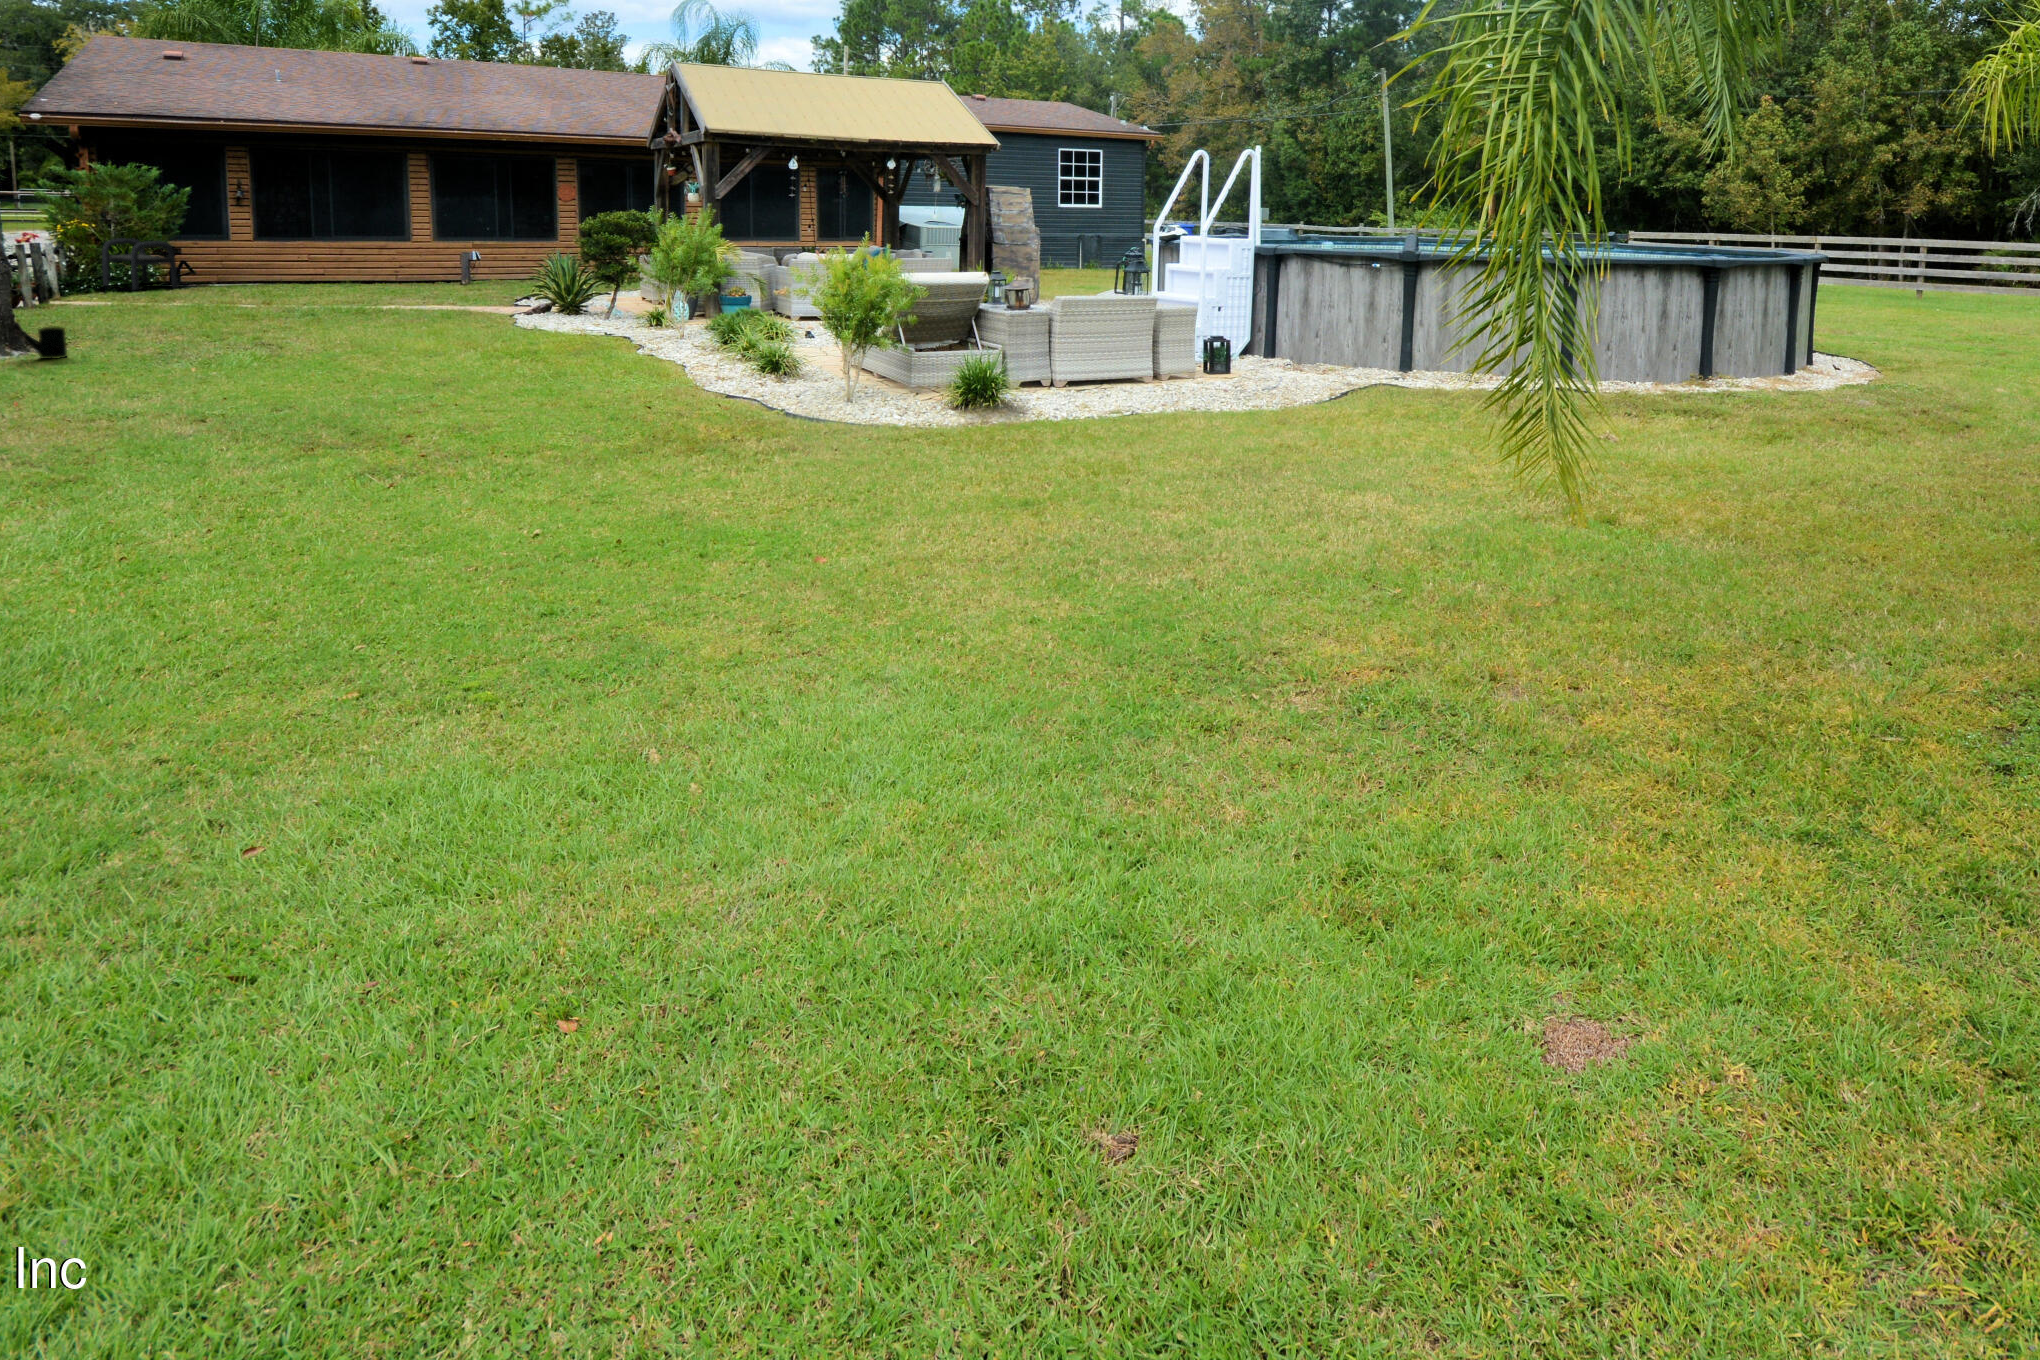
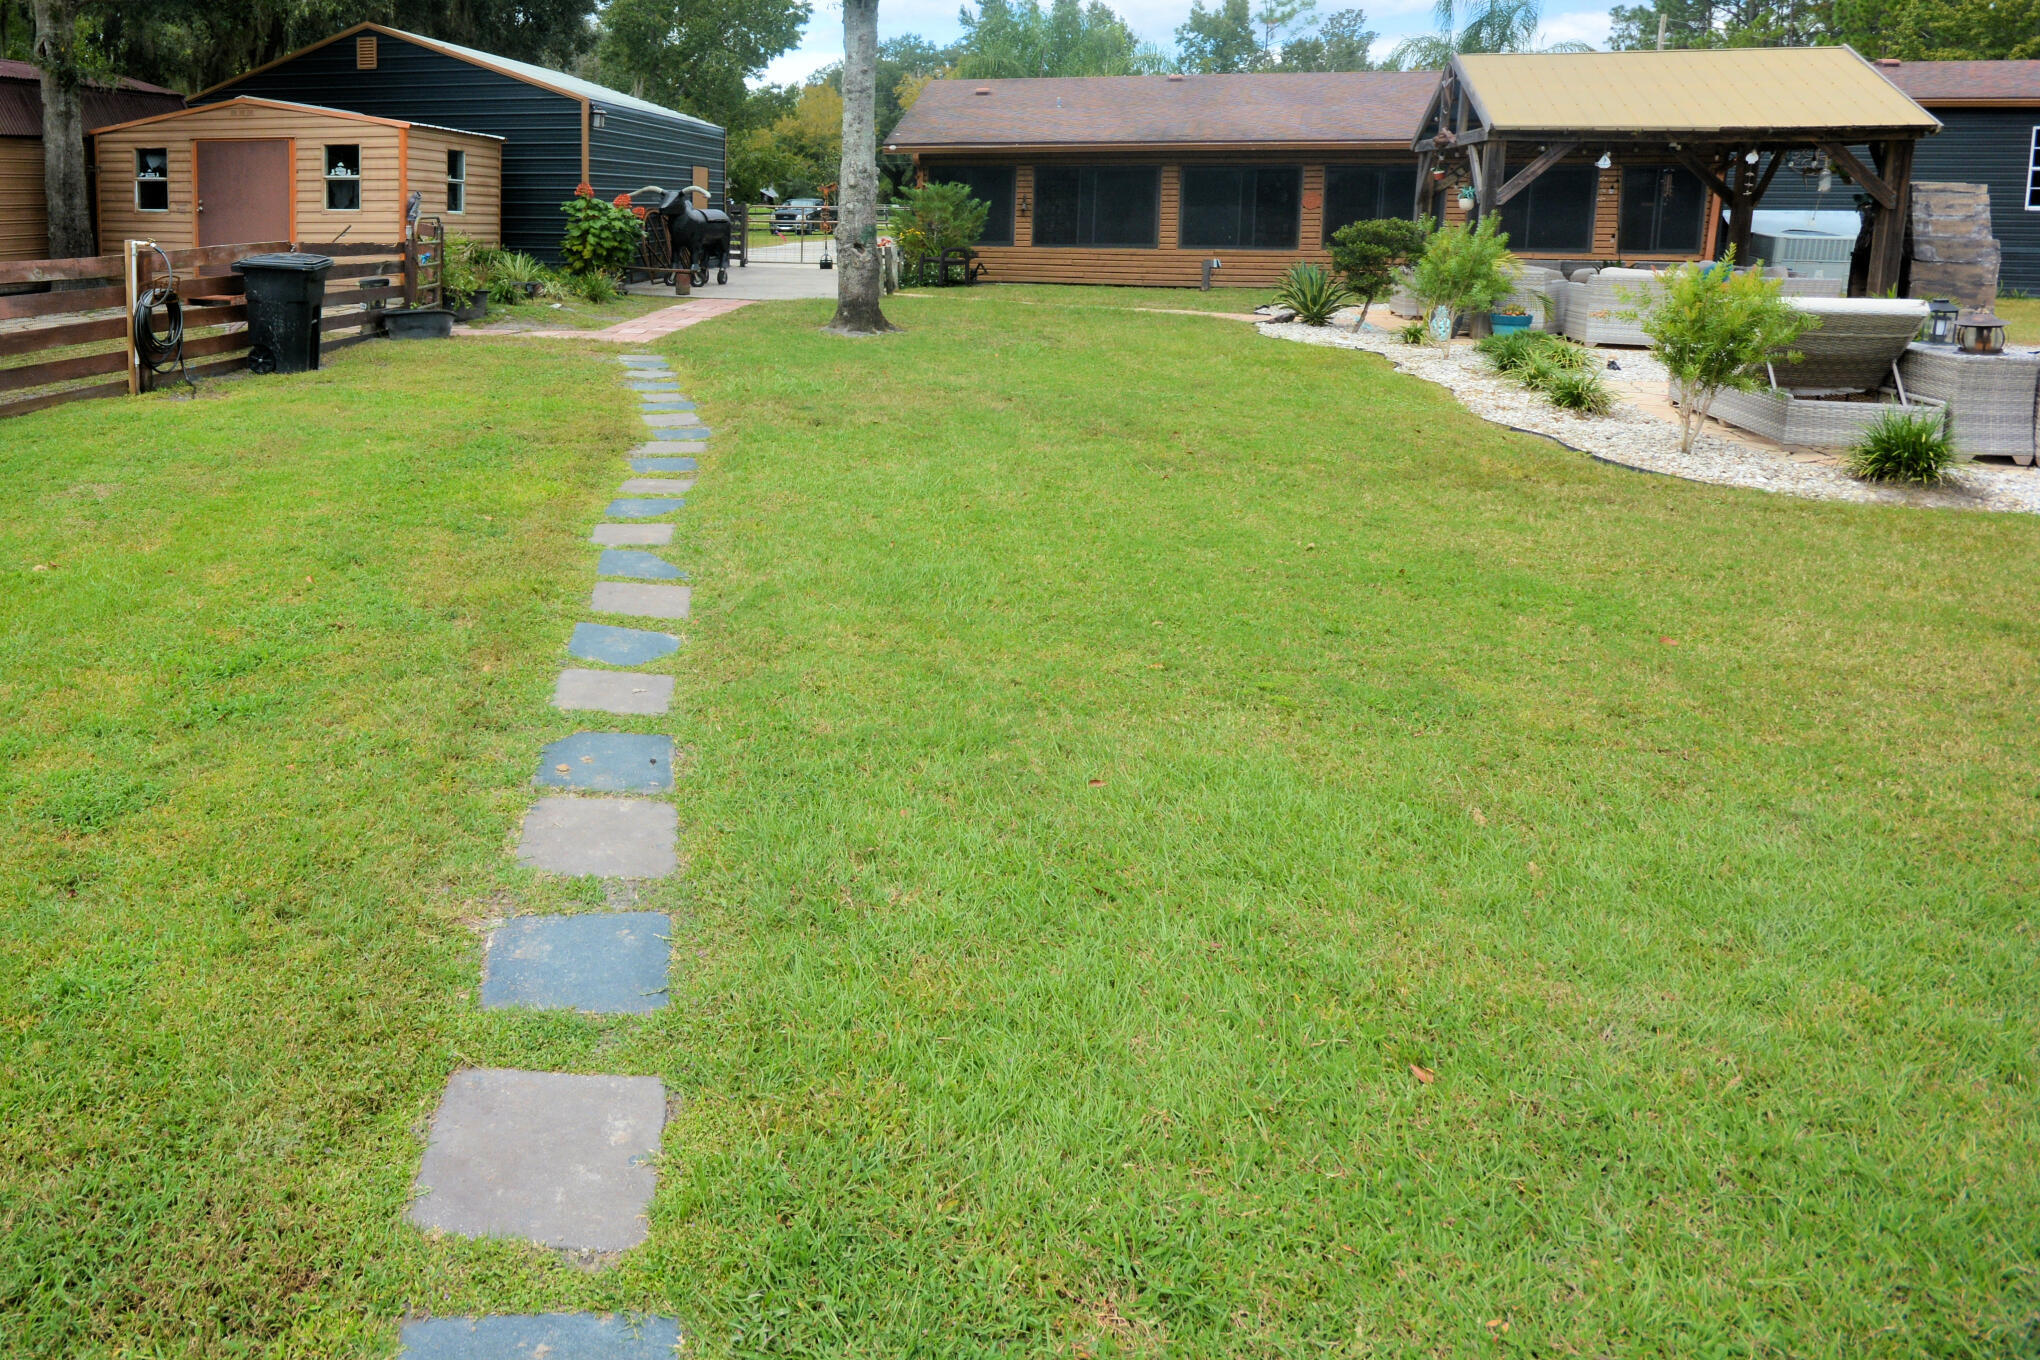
watering can: present [13,325,67,359] -> none [884,309,922,335]

